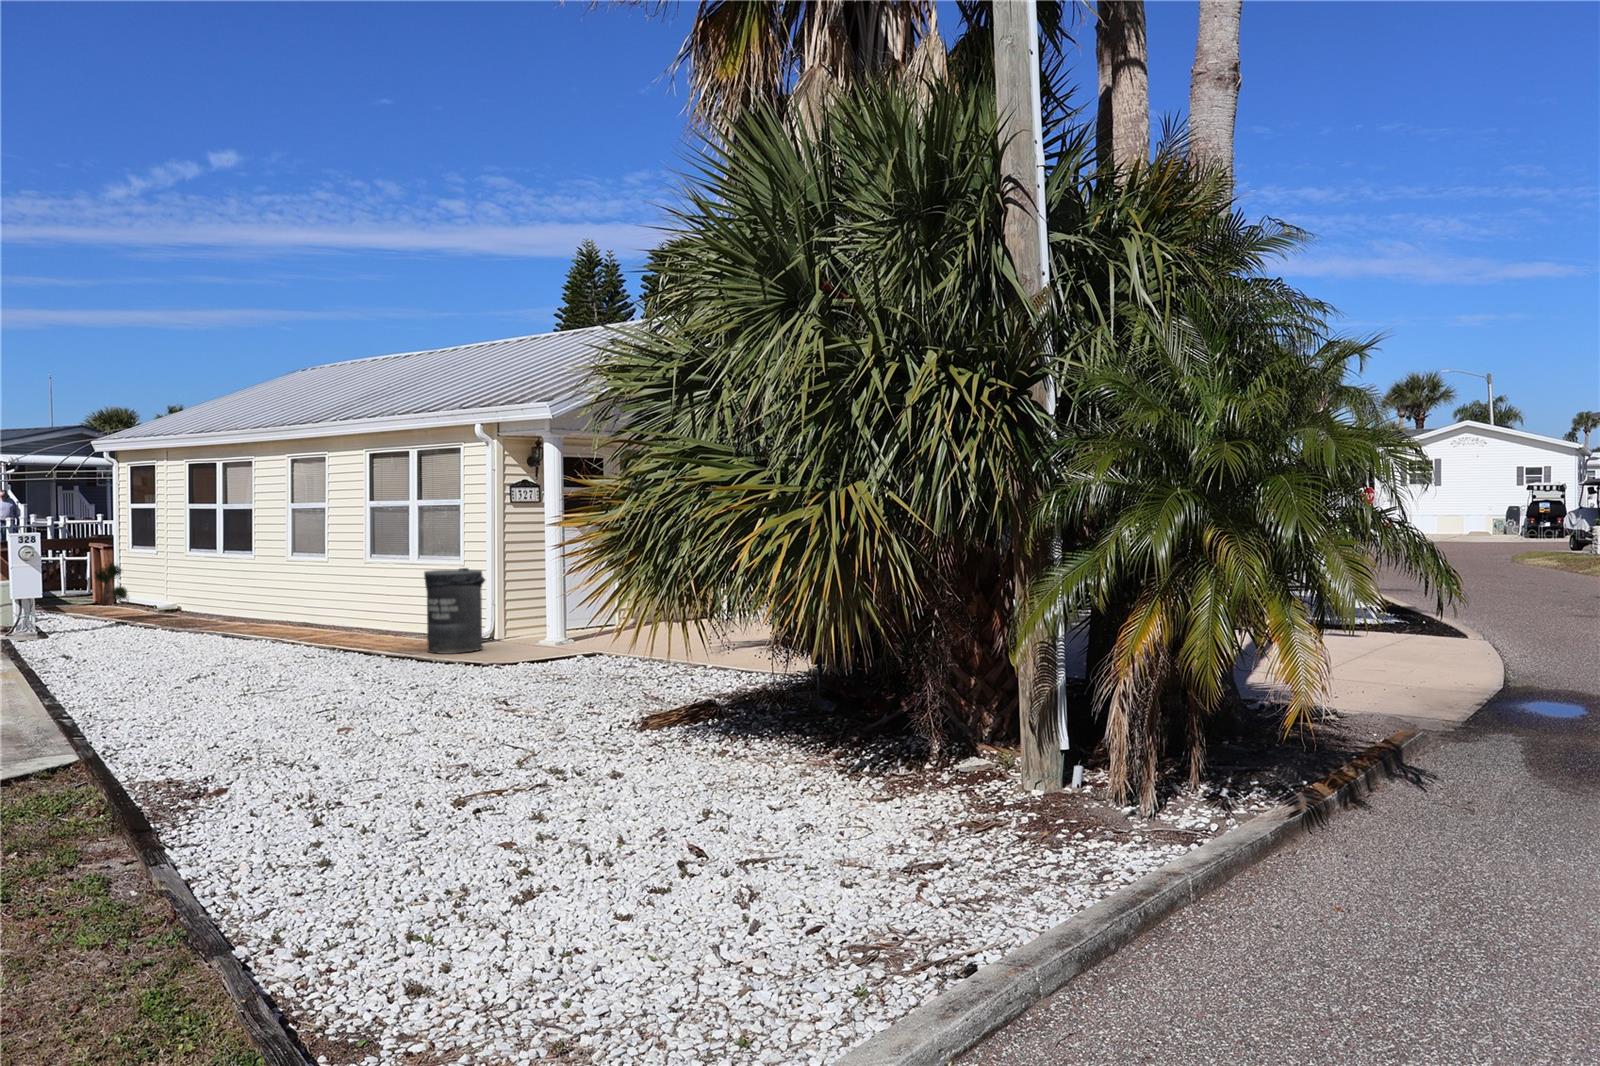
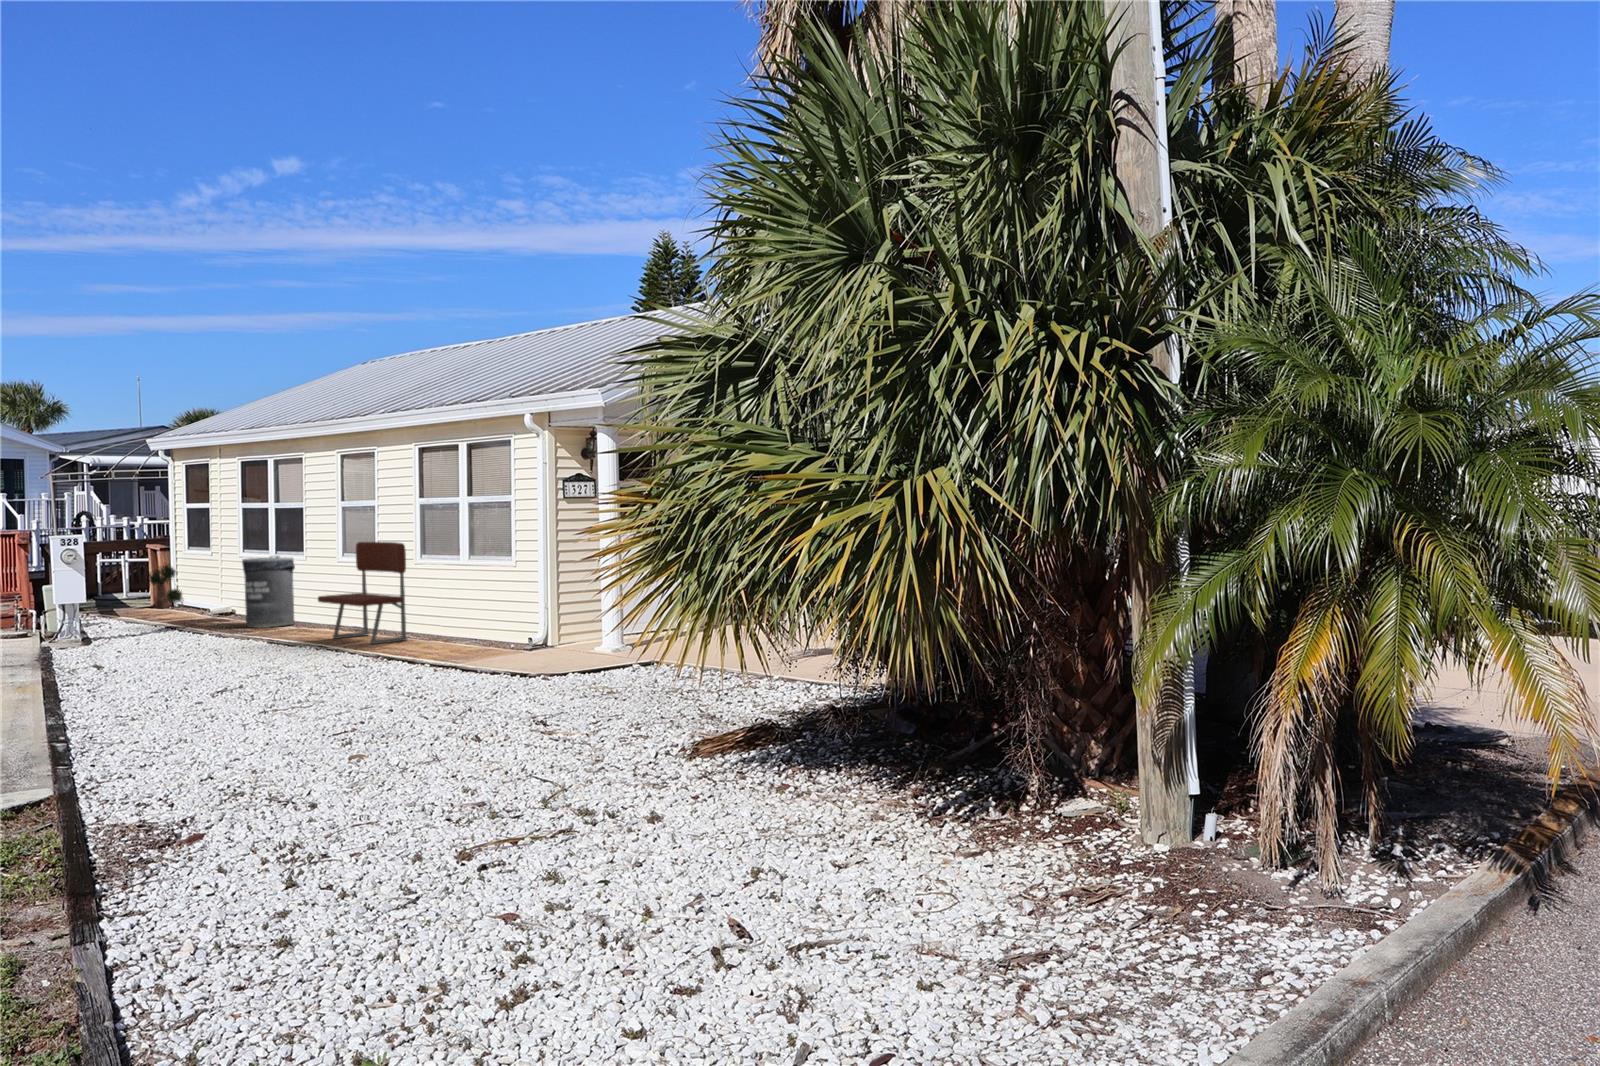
bench: none [273,542,359,637] -> present [318,542,407,644]
trash can: present [424,568,485,654] -> present [242,556,295,628]

